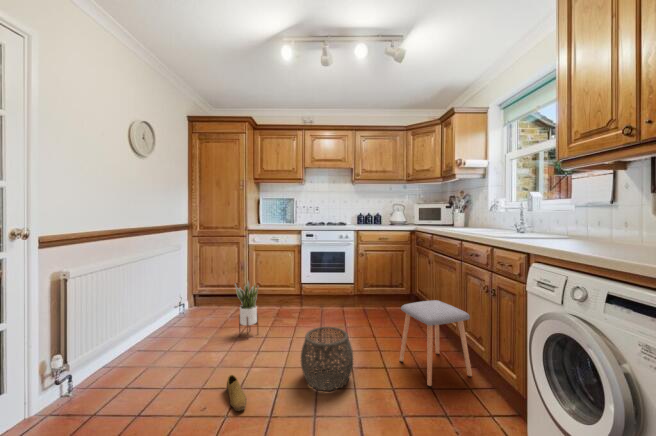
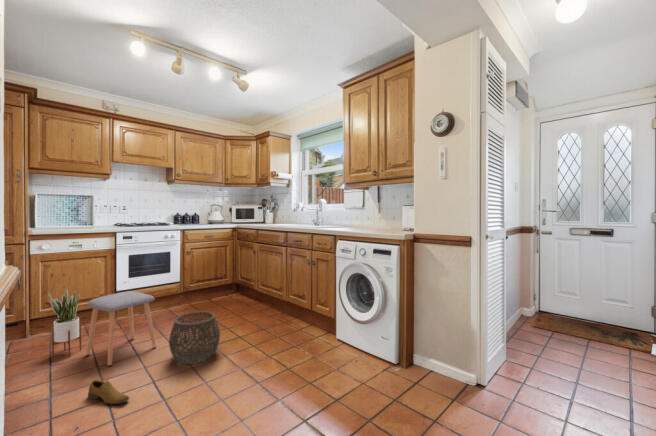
stool: present [400,300,472,387] -> present [86,291,156,366]

